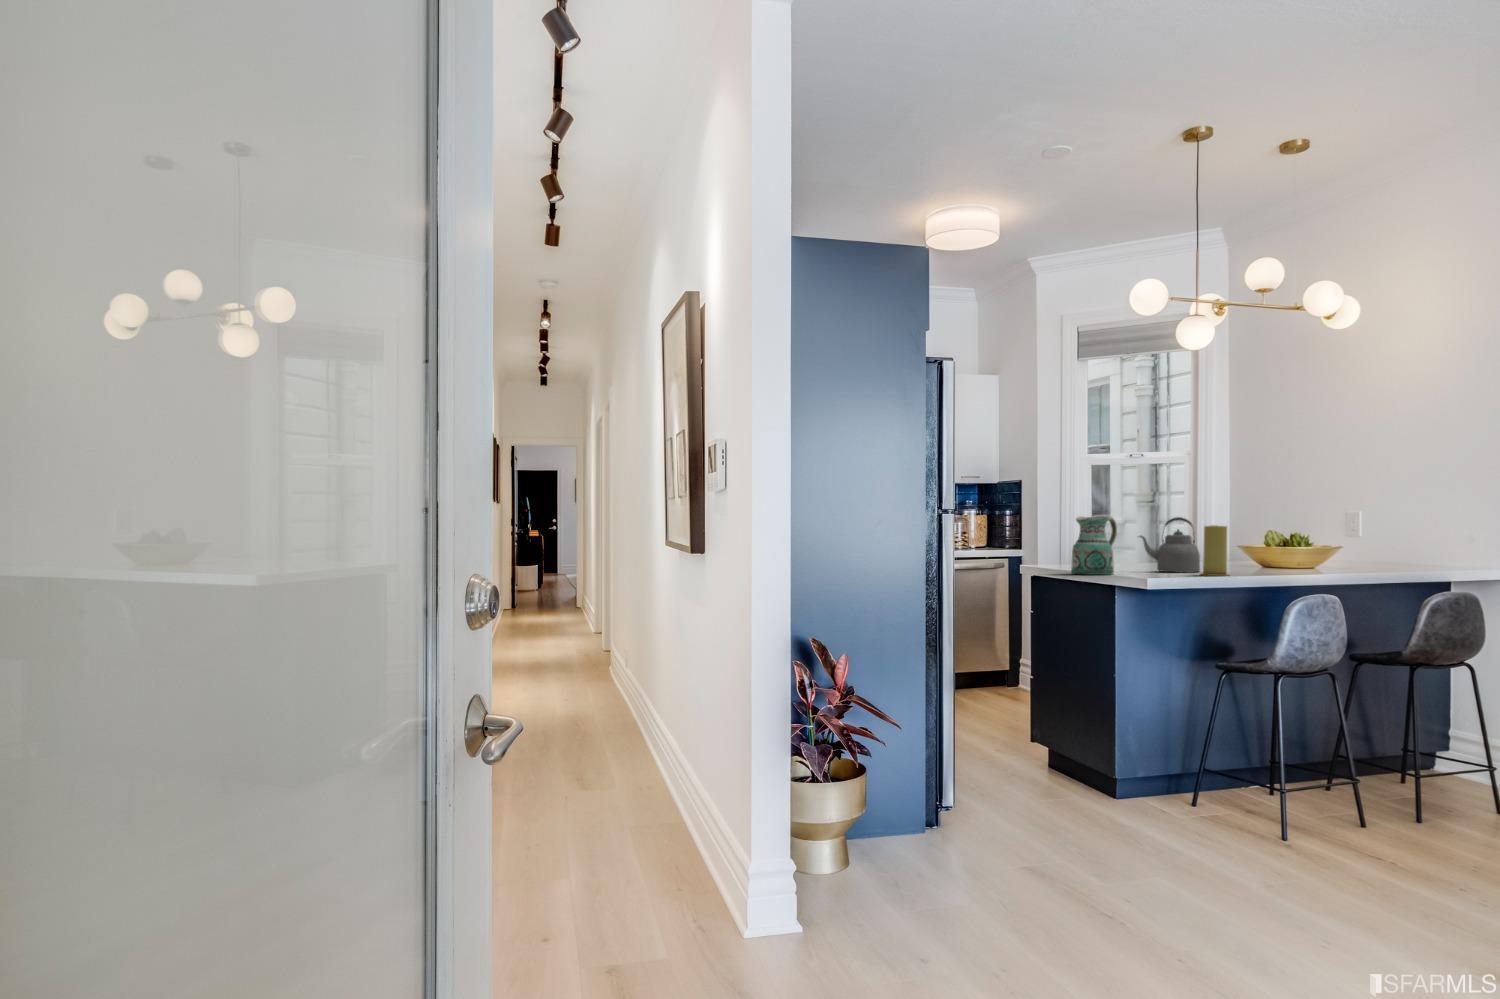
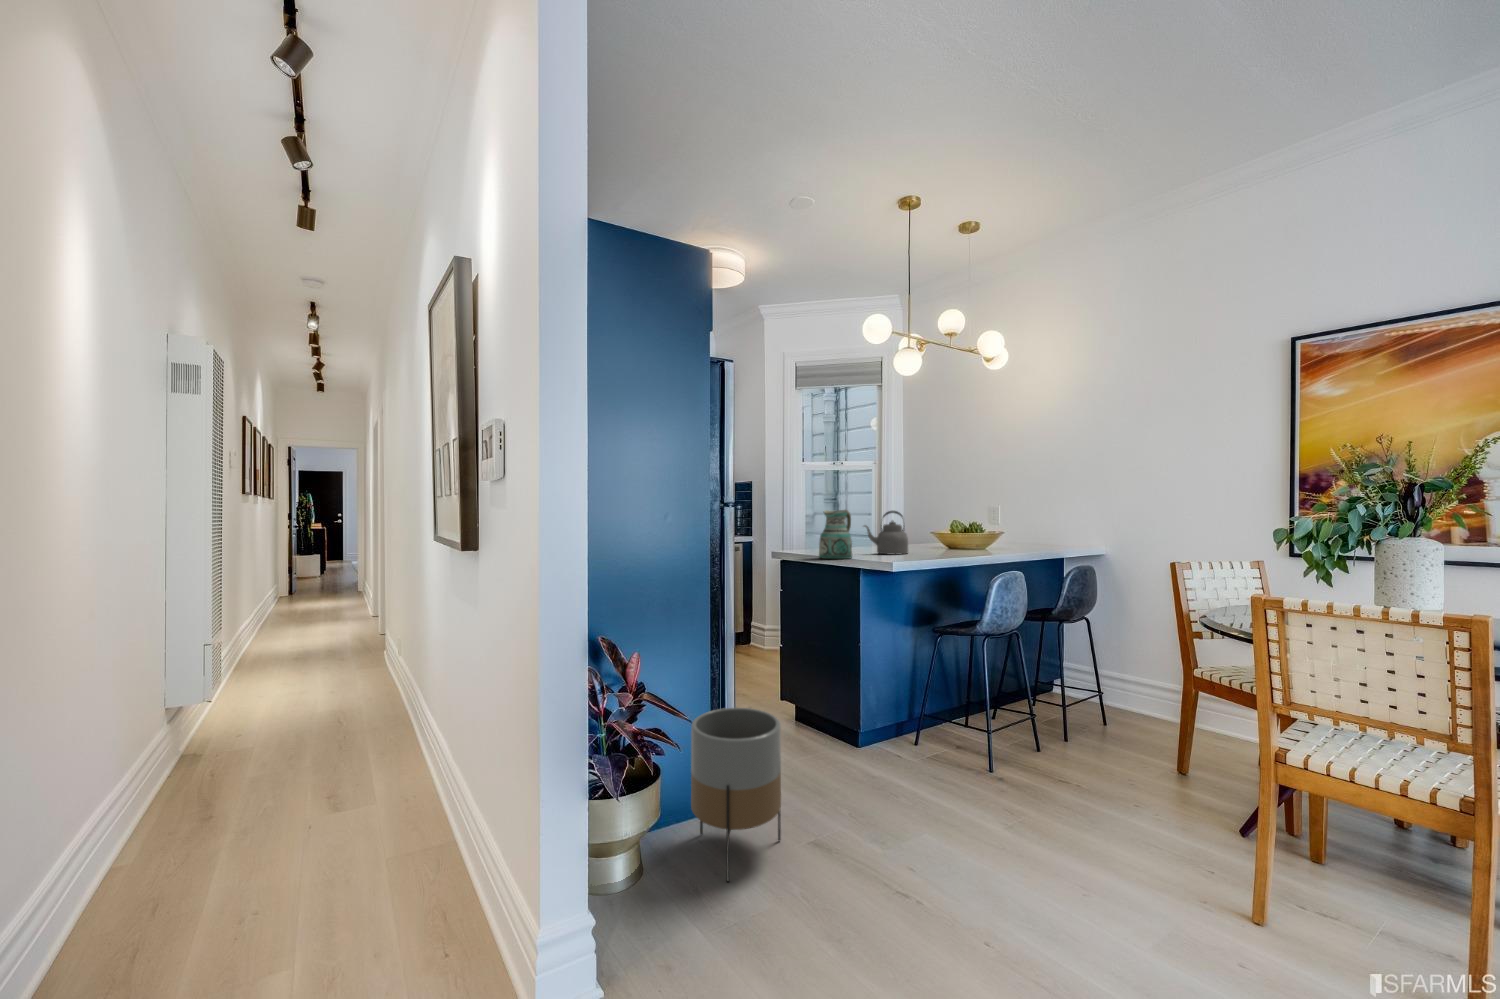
candle: present [1201,525,1229,576] -> none [917,517,941,558]
planter: none [892,715,985,869] -> present [691,708,781,882]

